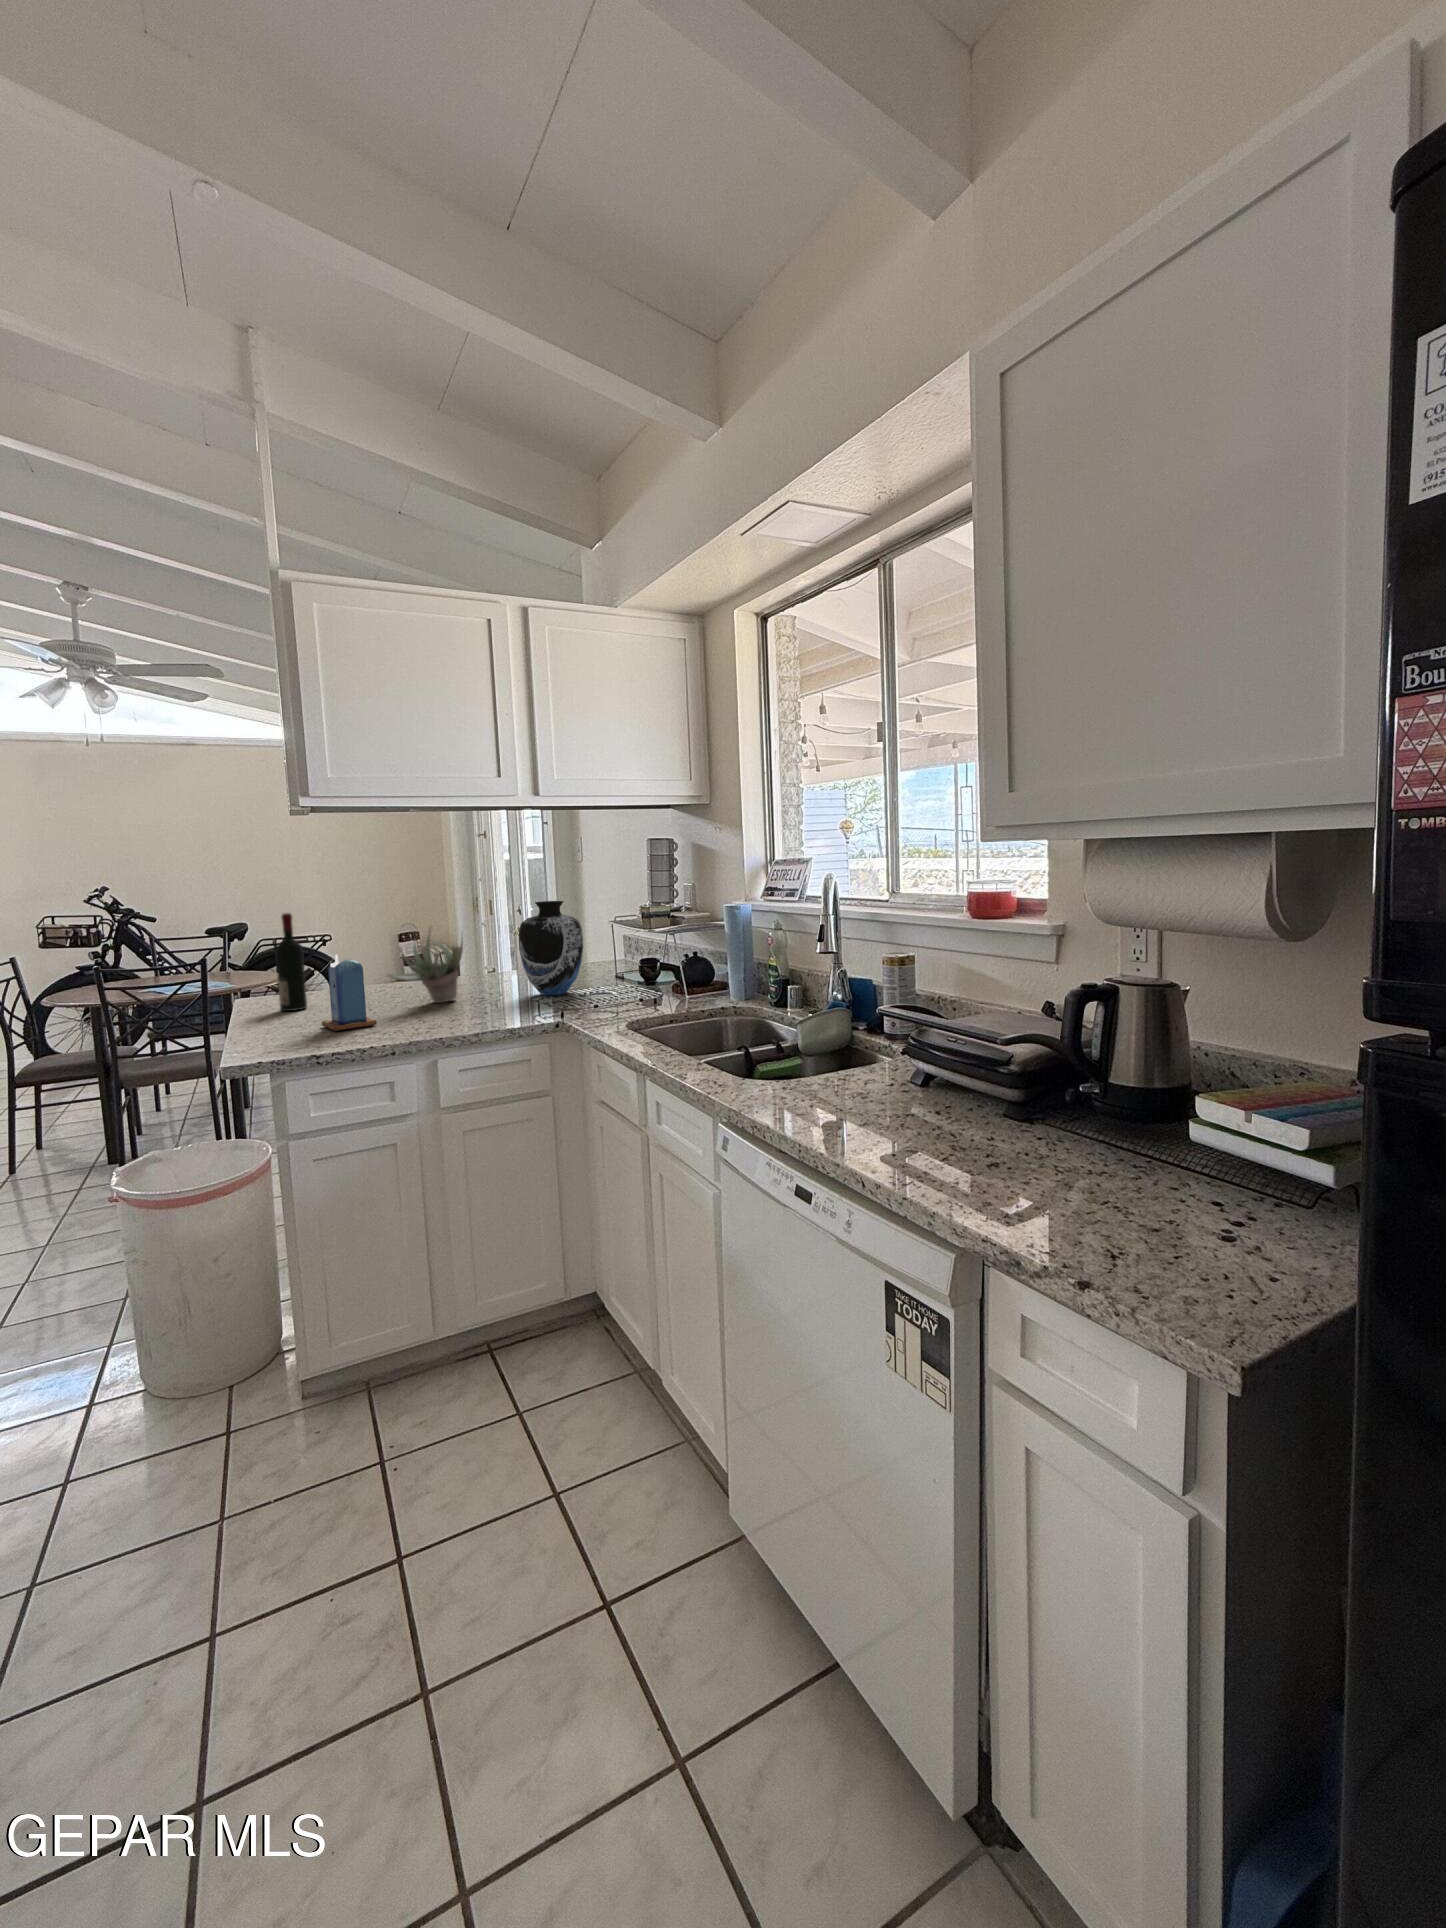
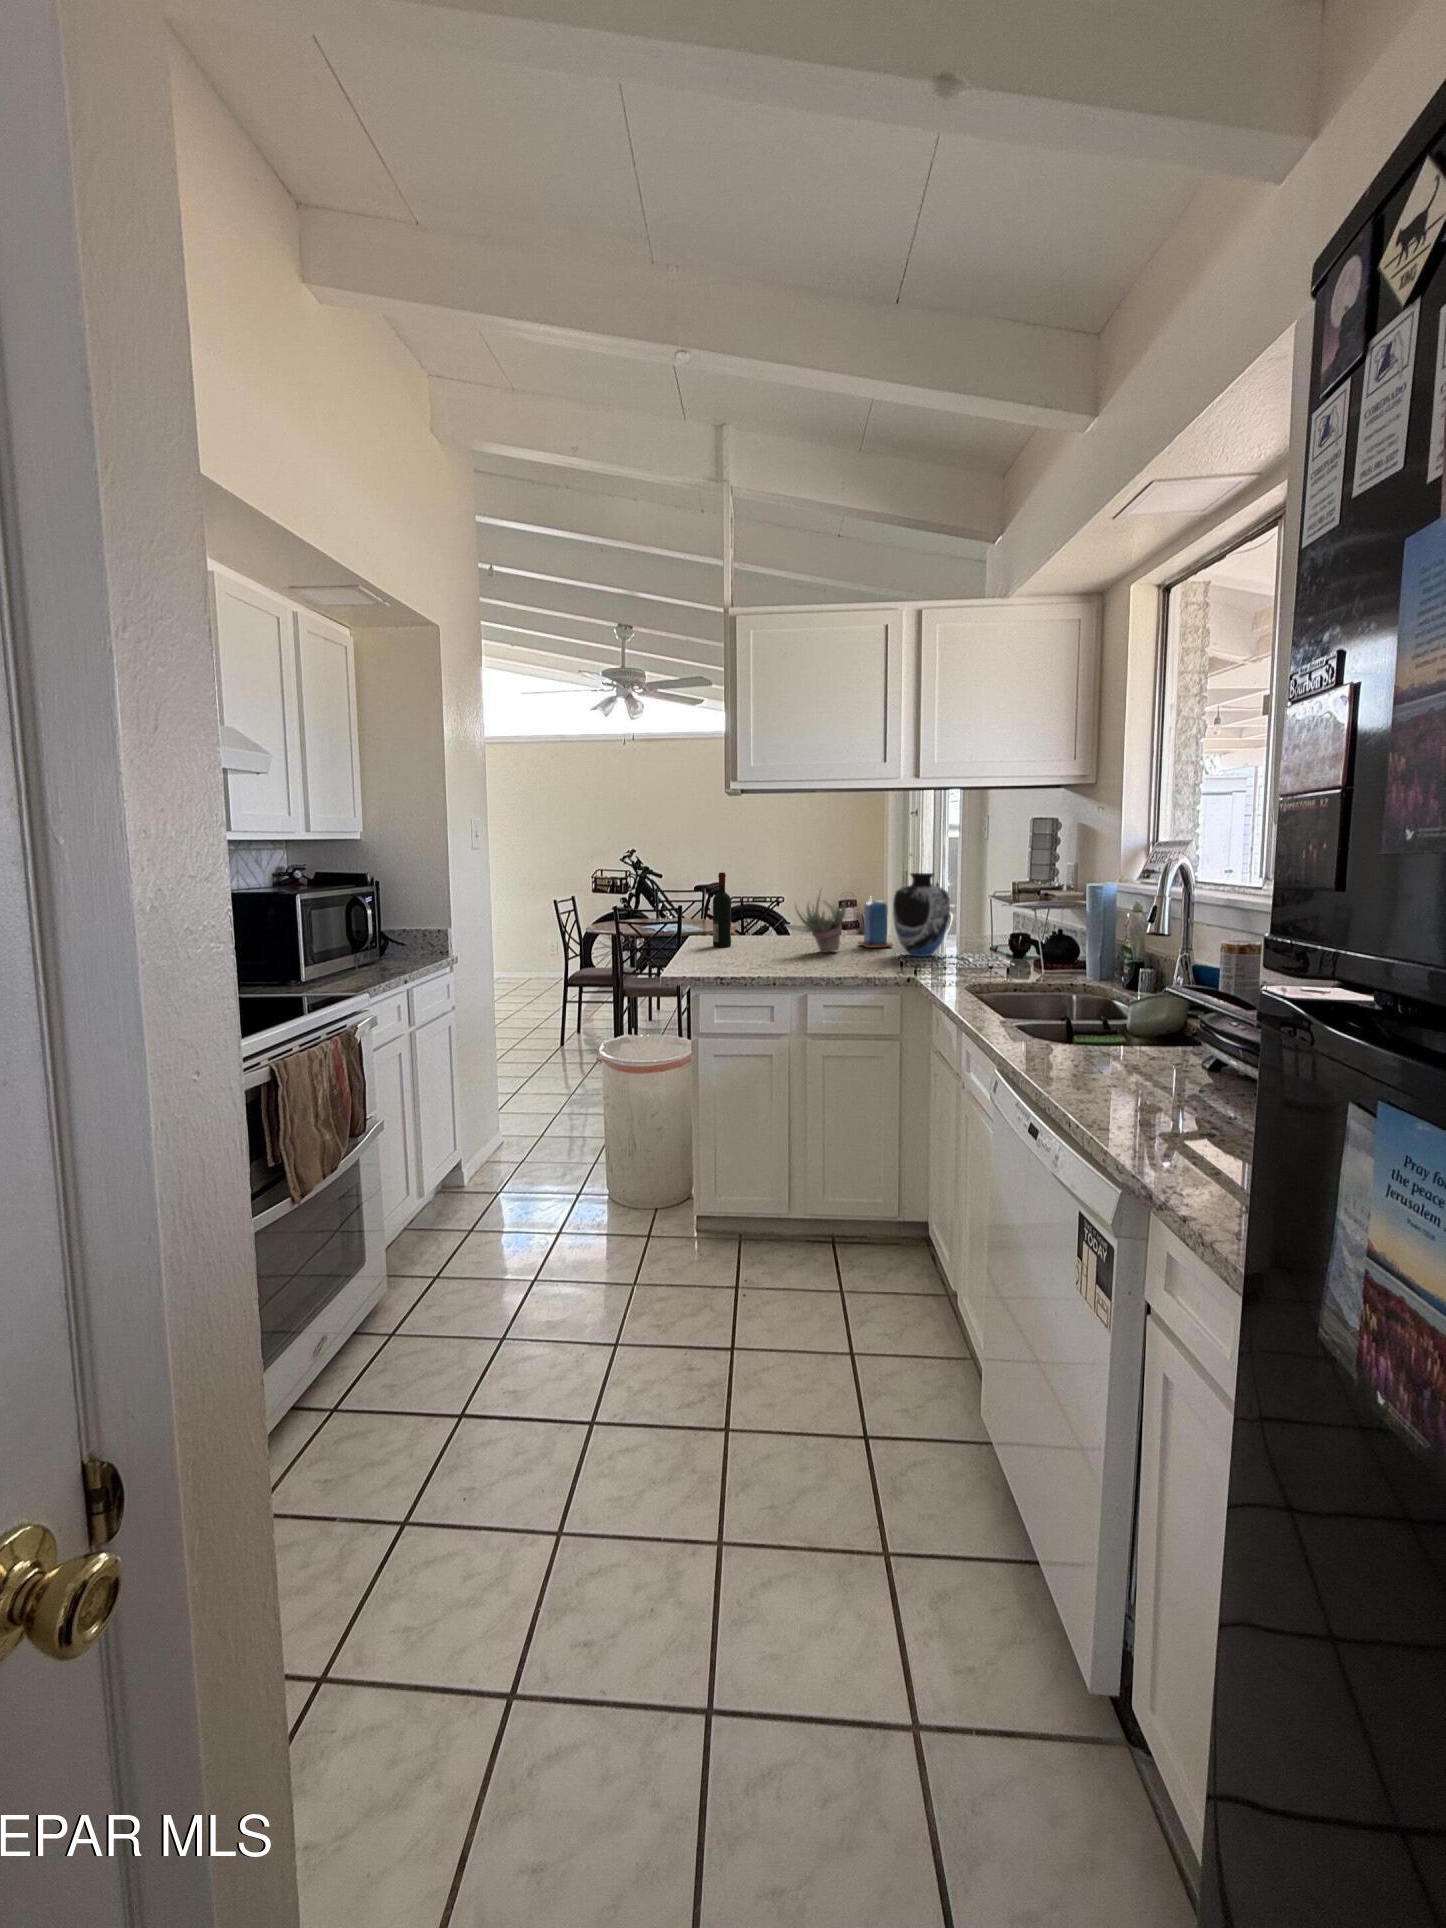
candle: present [322,954,377,1031] -> present [858,896,893,948]

